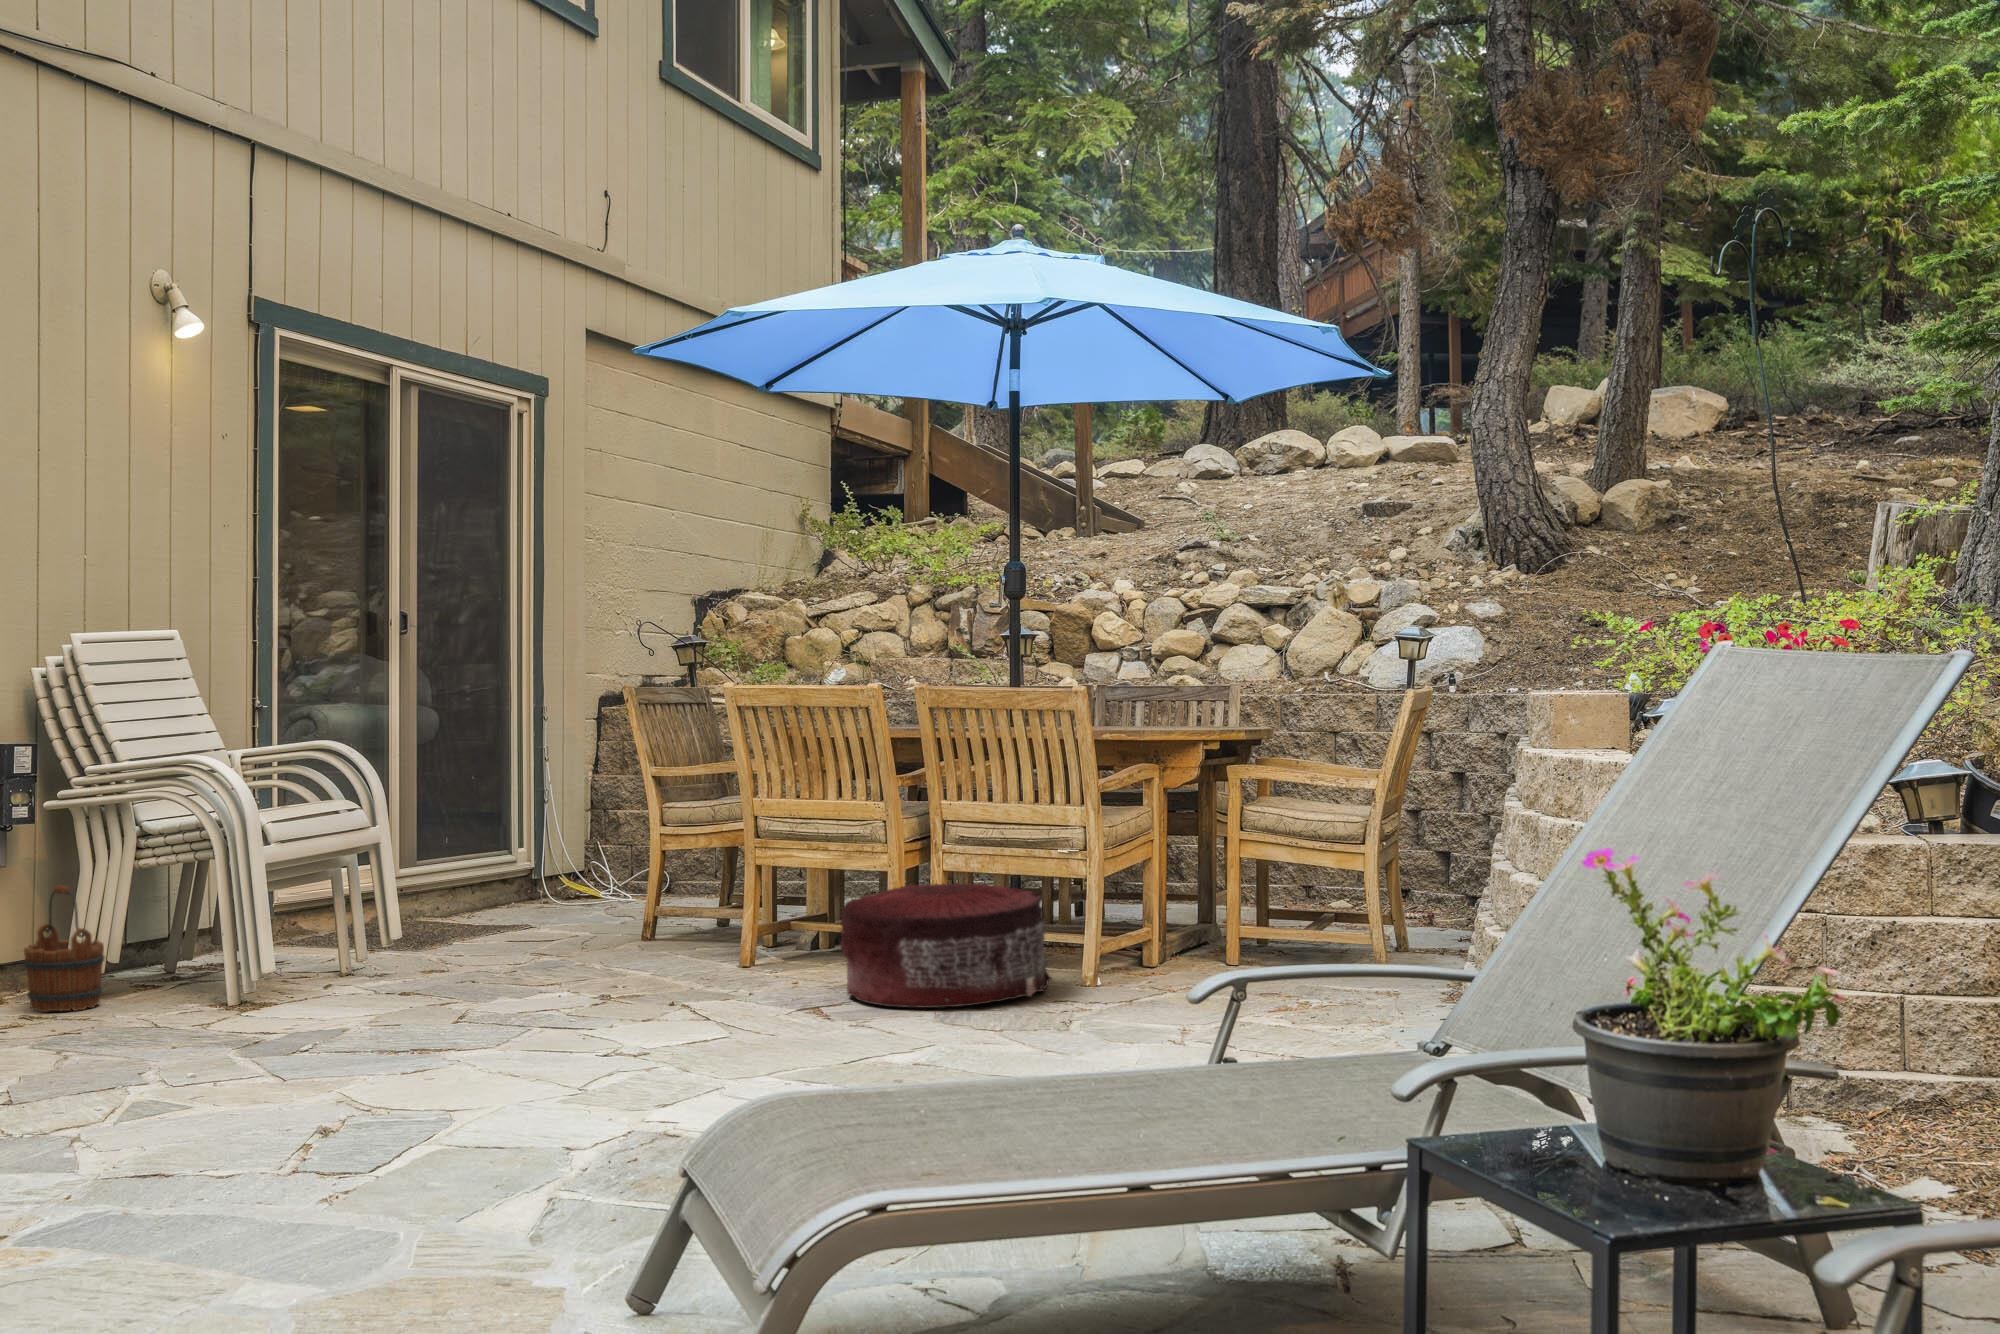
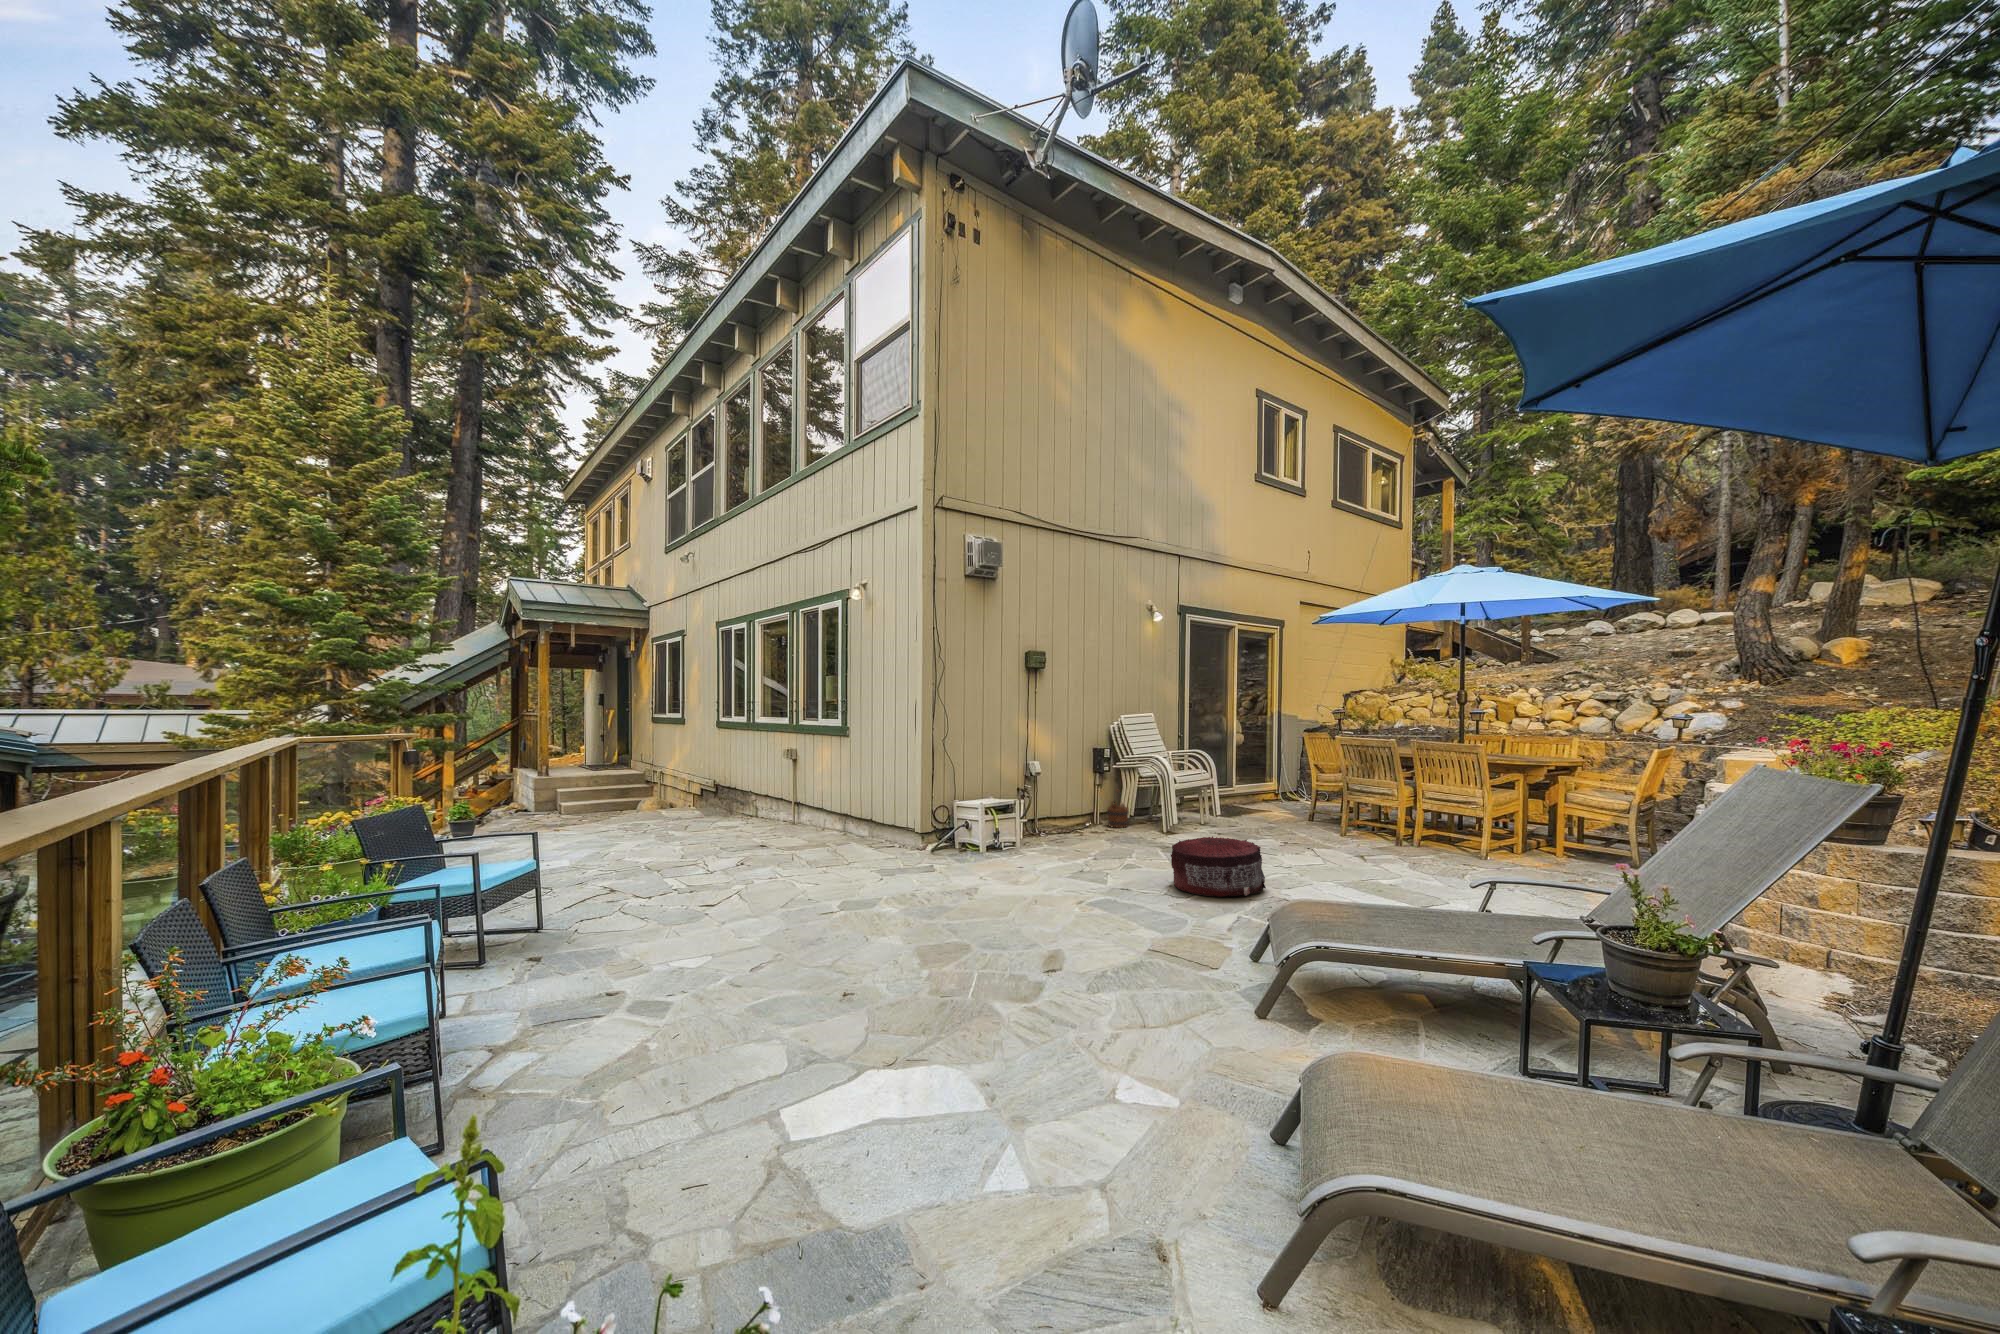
pouf: present [840,883,1051,1008] -> present [1171,836,1266,897]

